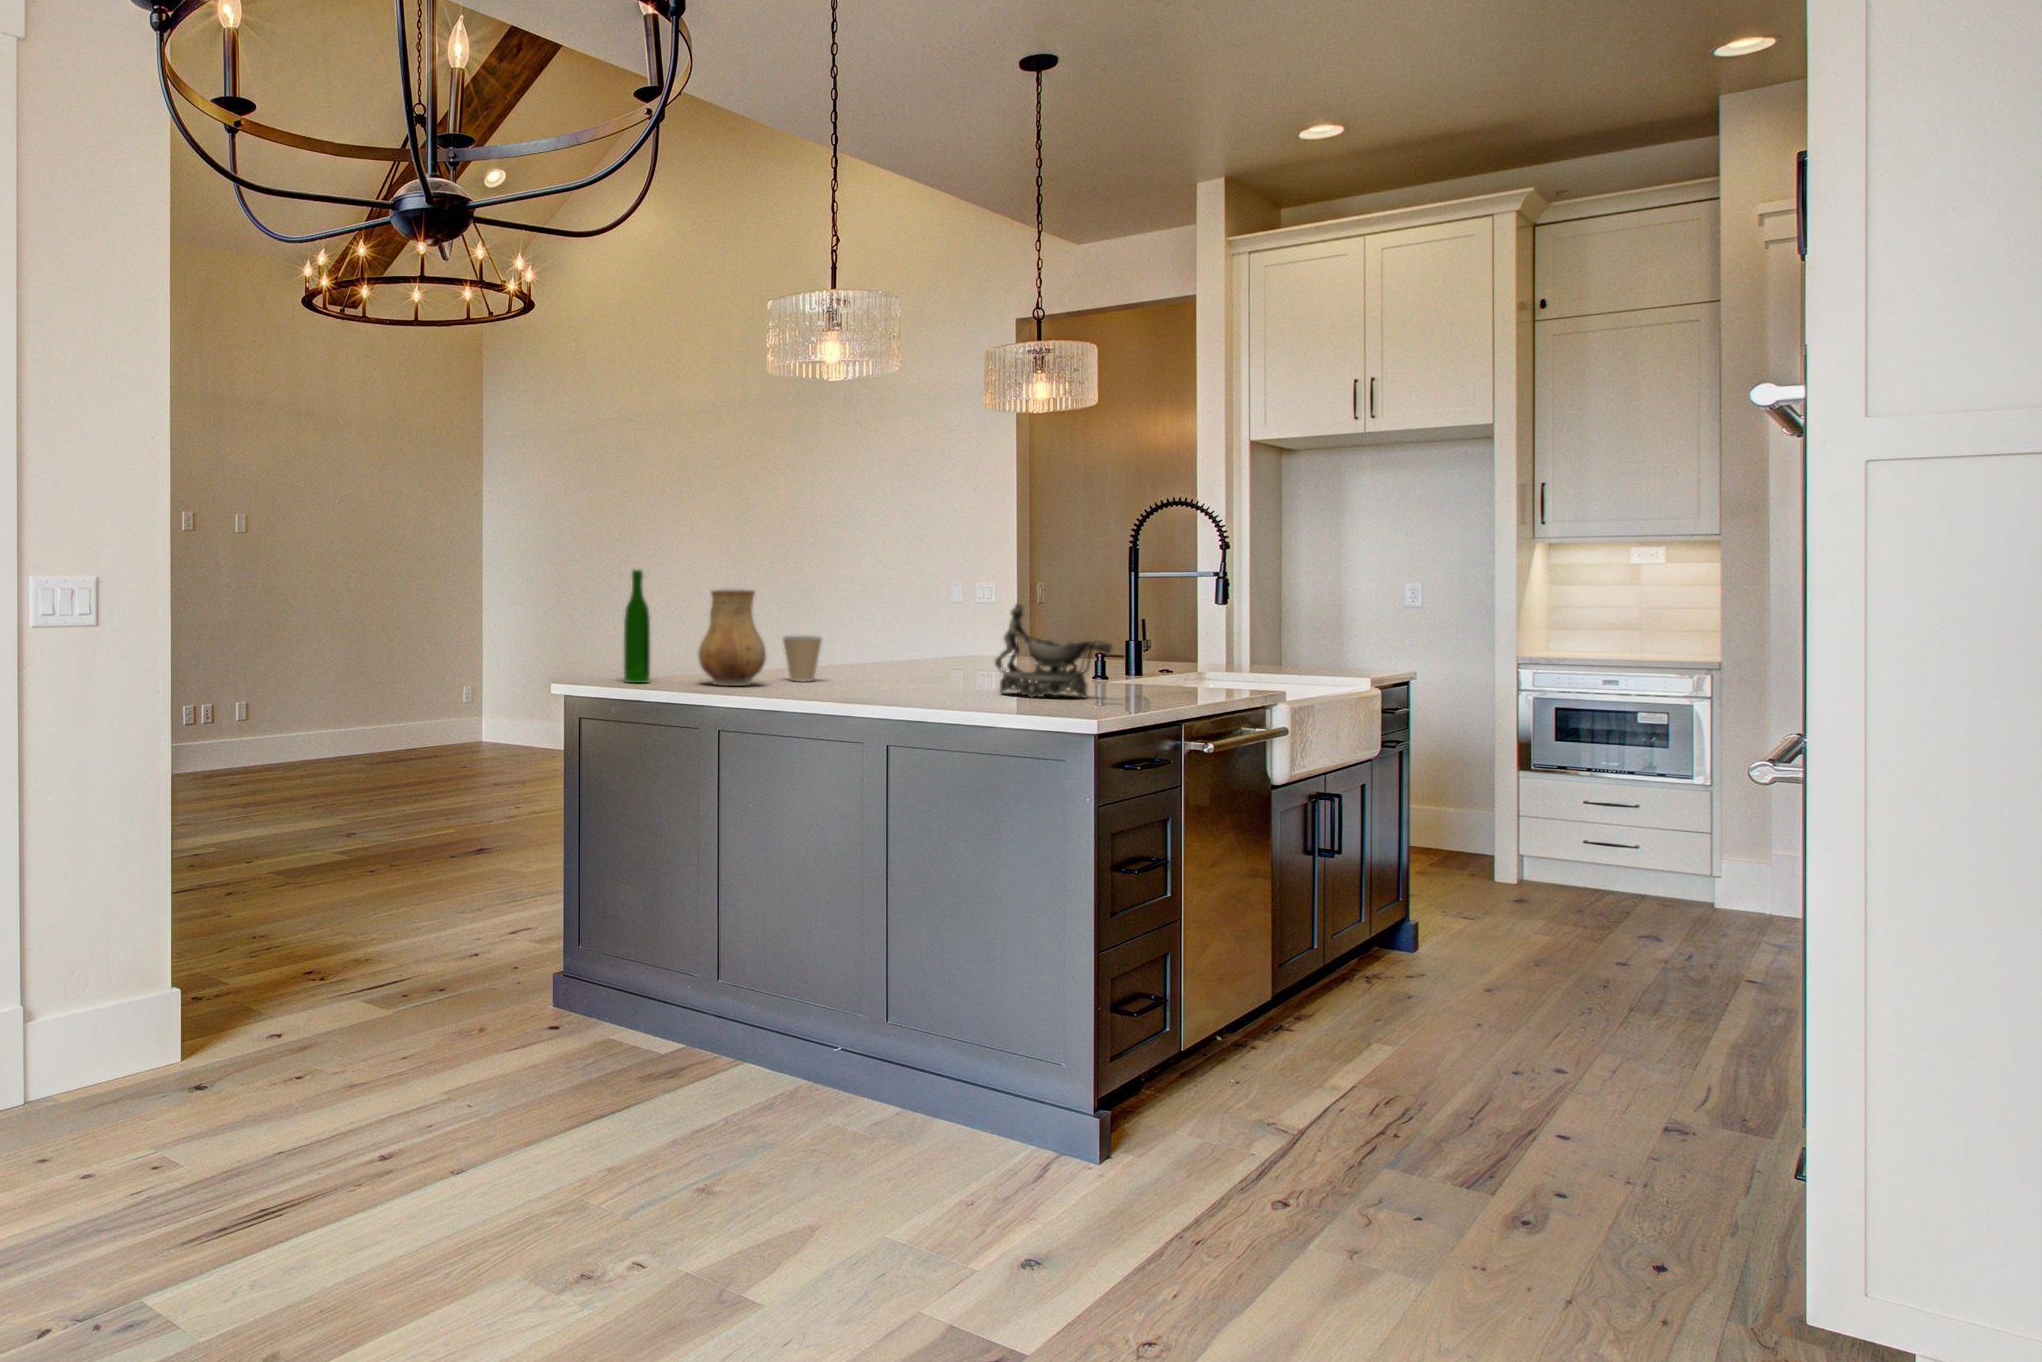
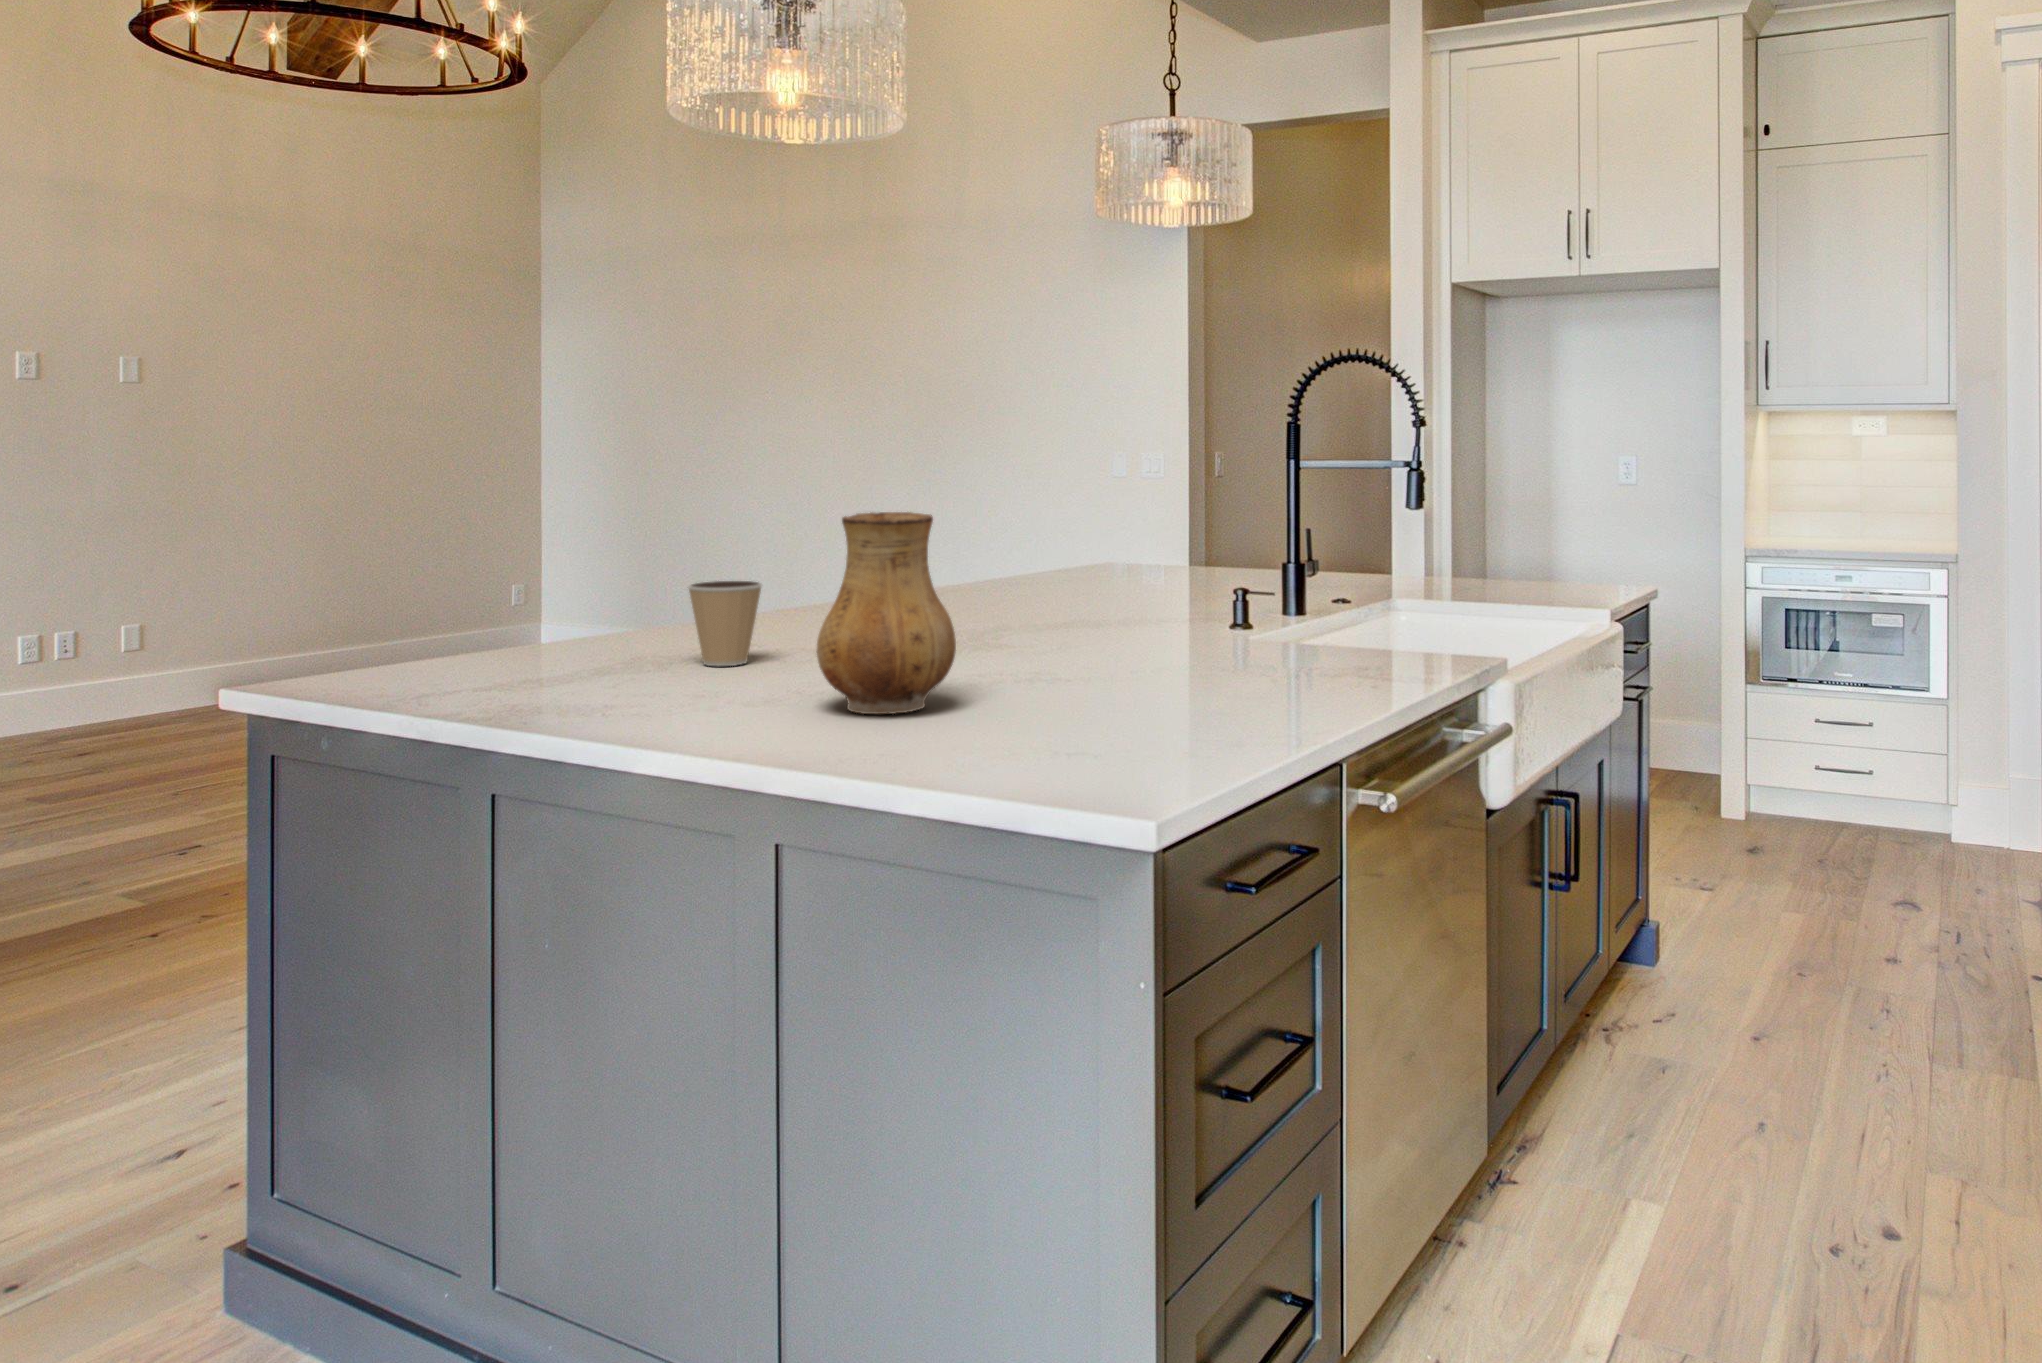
wine bottle: present [624,570,650,683] -> none [335,467,395,693]
ceramic pitcher: present [698,589,766,686] -> present [816,512,956,714]
decorative bowl: present [995,604,1112,698] -> none [1038,528,1230,706]

